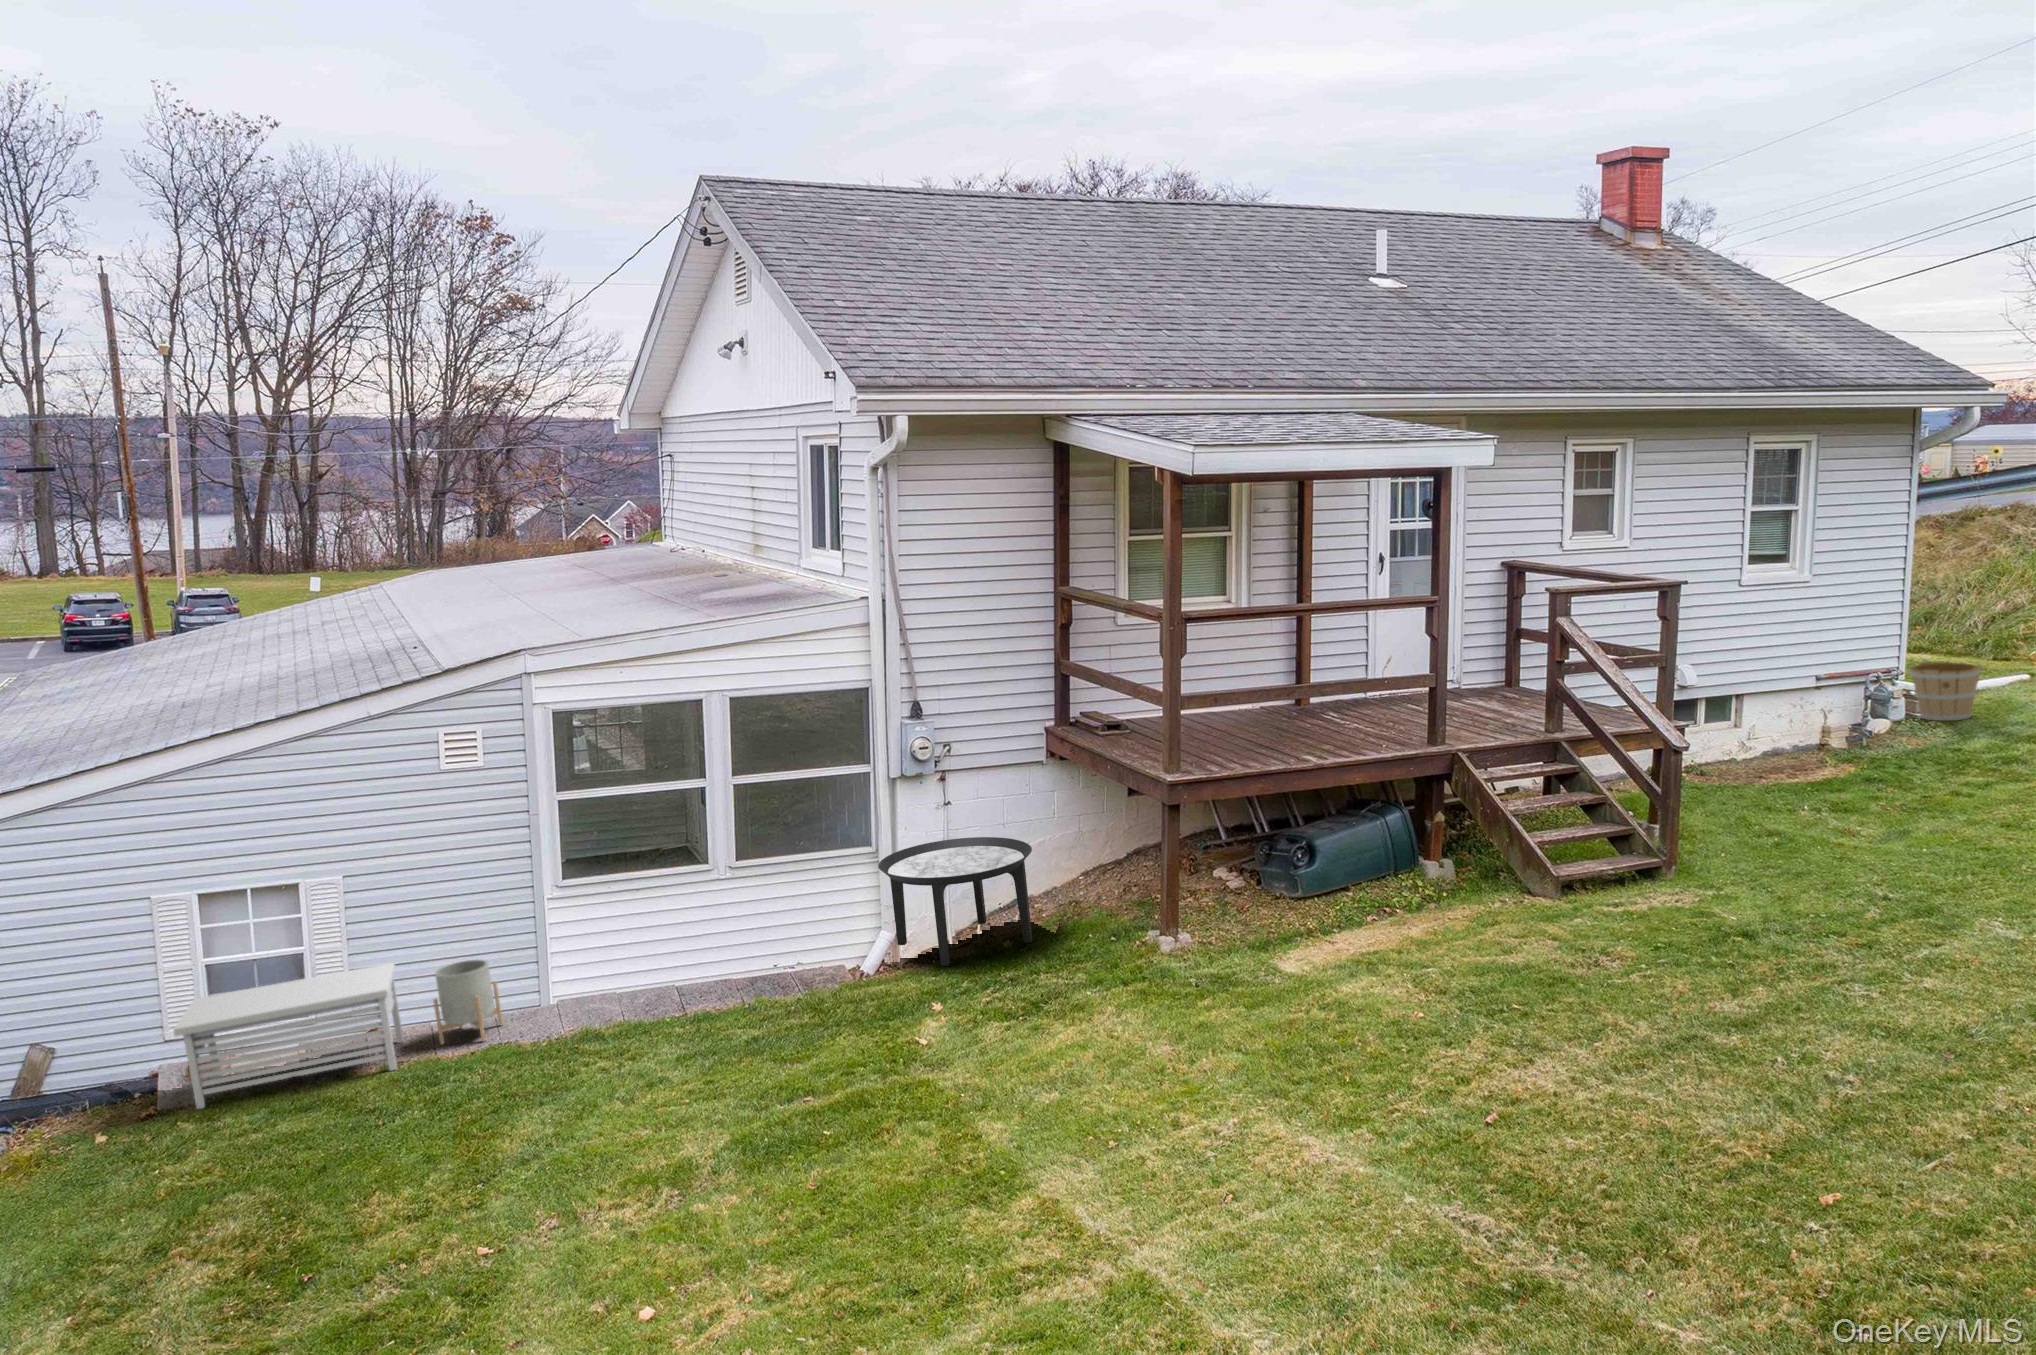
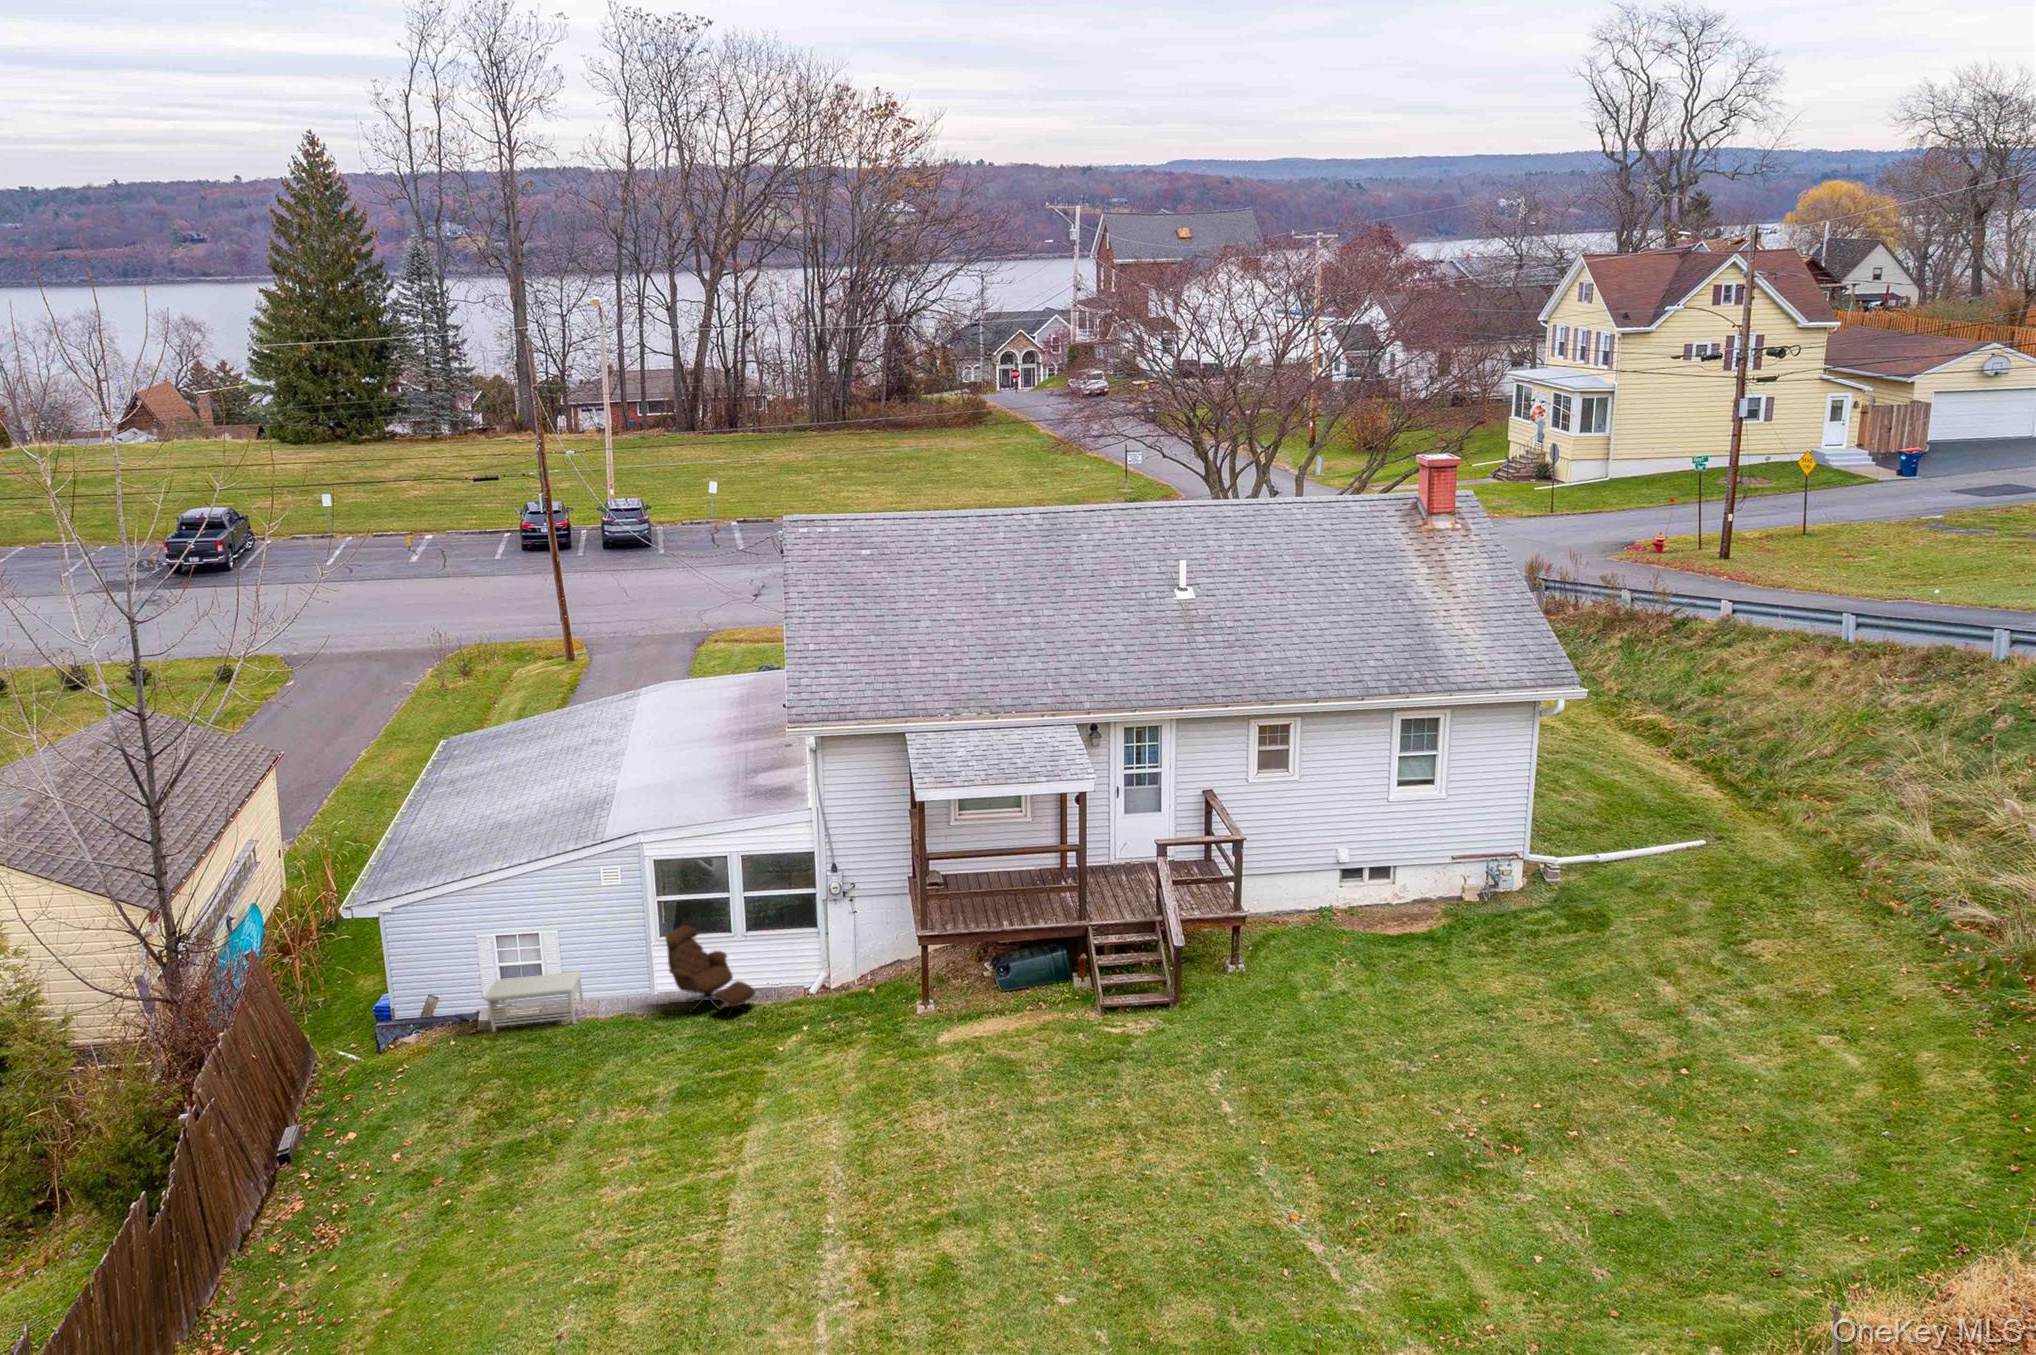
wooden bucket: present [1910,662,1981,721] -> none [1509,854,1551,897]
round table: present [878,837,1032,966] -> none [807,931,885,1002]
lounge chair: none [589,841,790,1018] -> present [665,926,755,1015]
planter: present [433,960,503,1044] -> none [595,973,628,1014]

